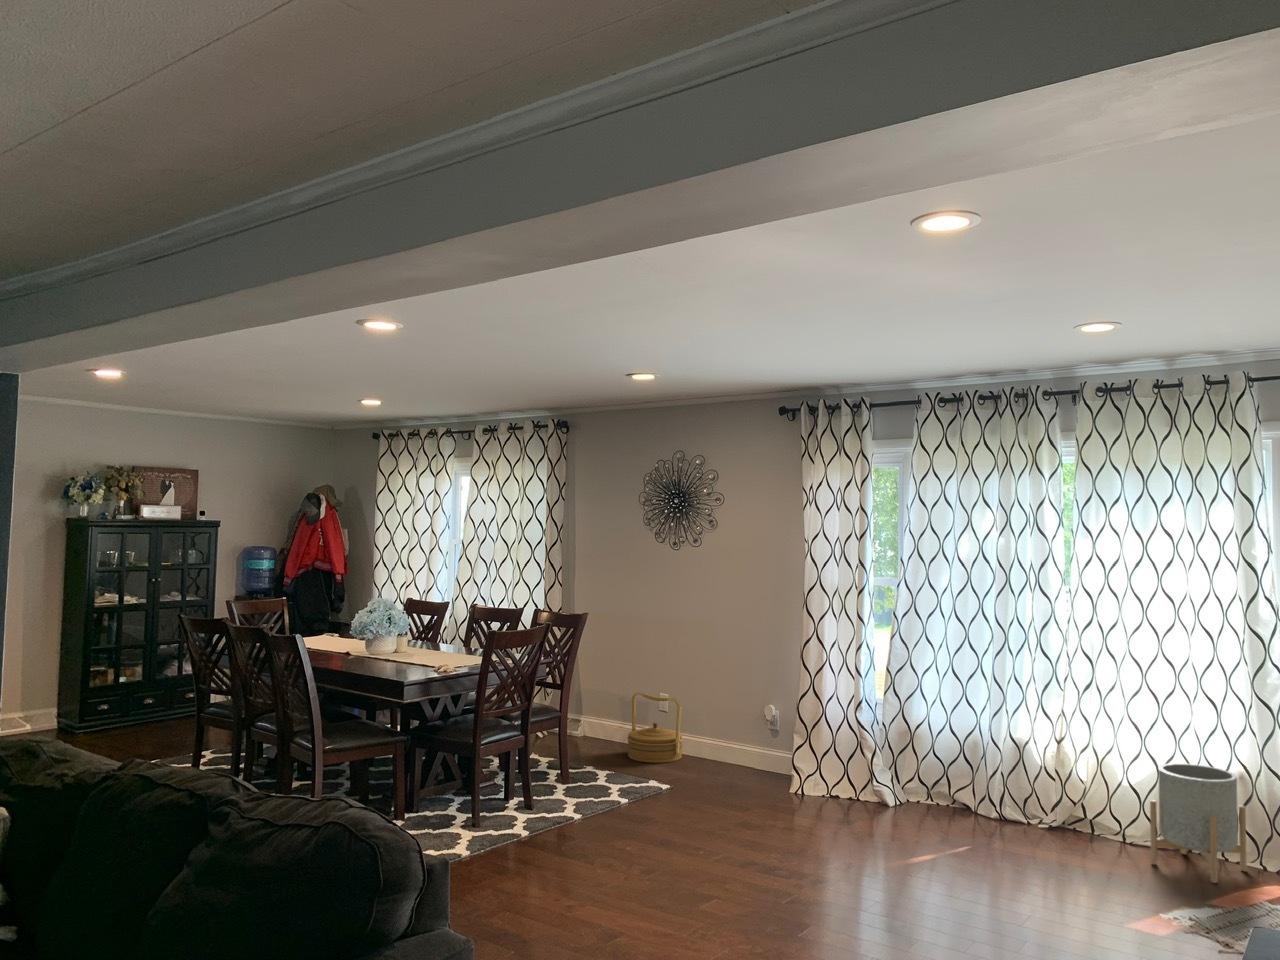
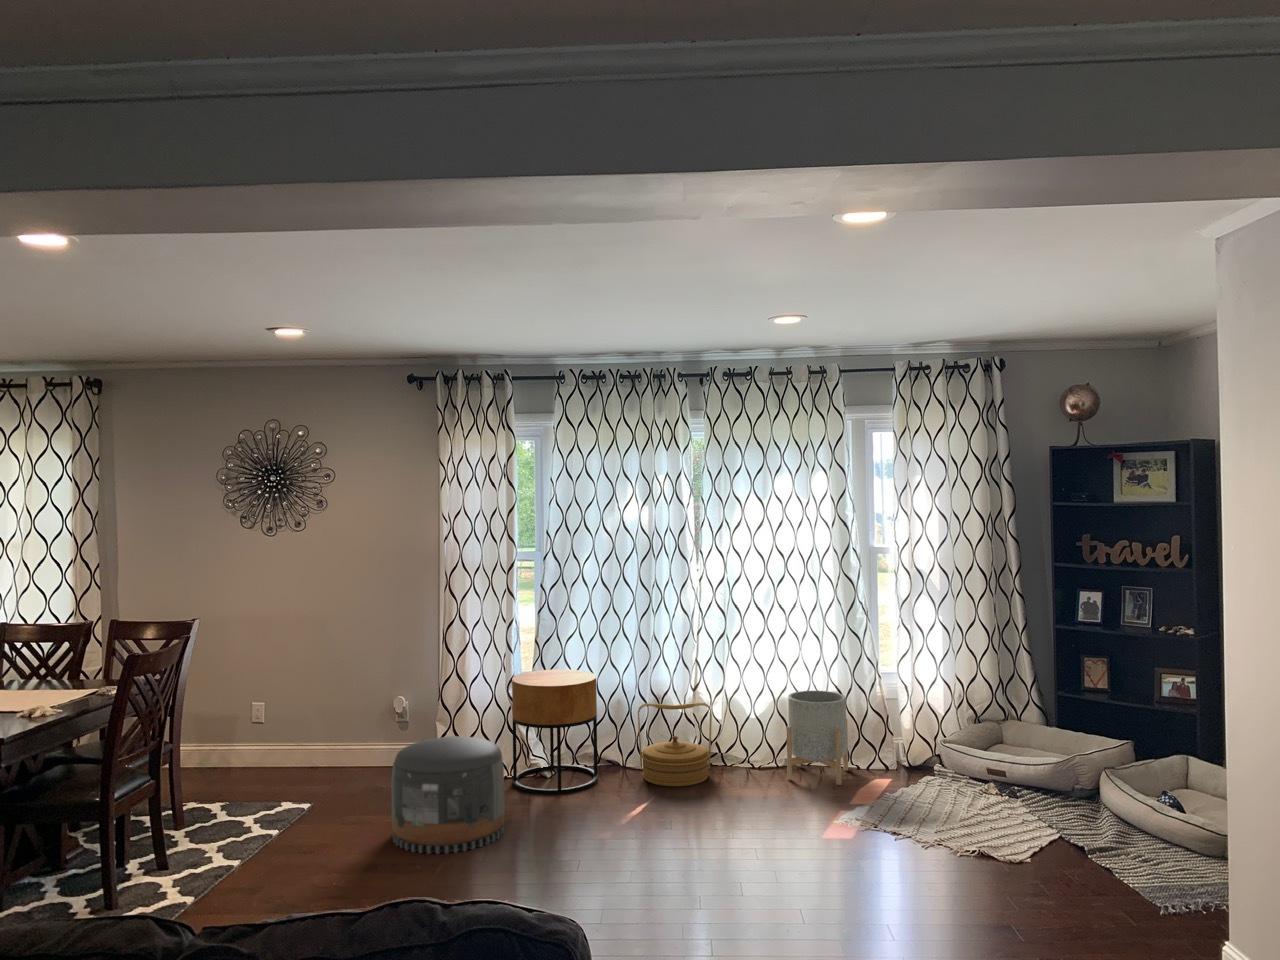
woven basket: present [627,692,683,763] -> present [638,703,712,786]
side table: none [850,697,938,823] -> present [512,669,598,794]
pouf: none [705,742,807,847] -> present [391,736,505,854]

